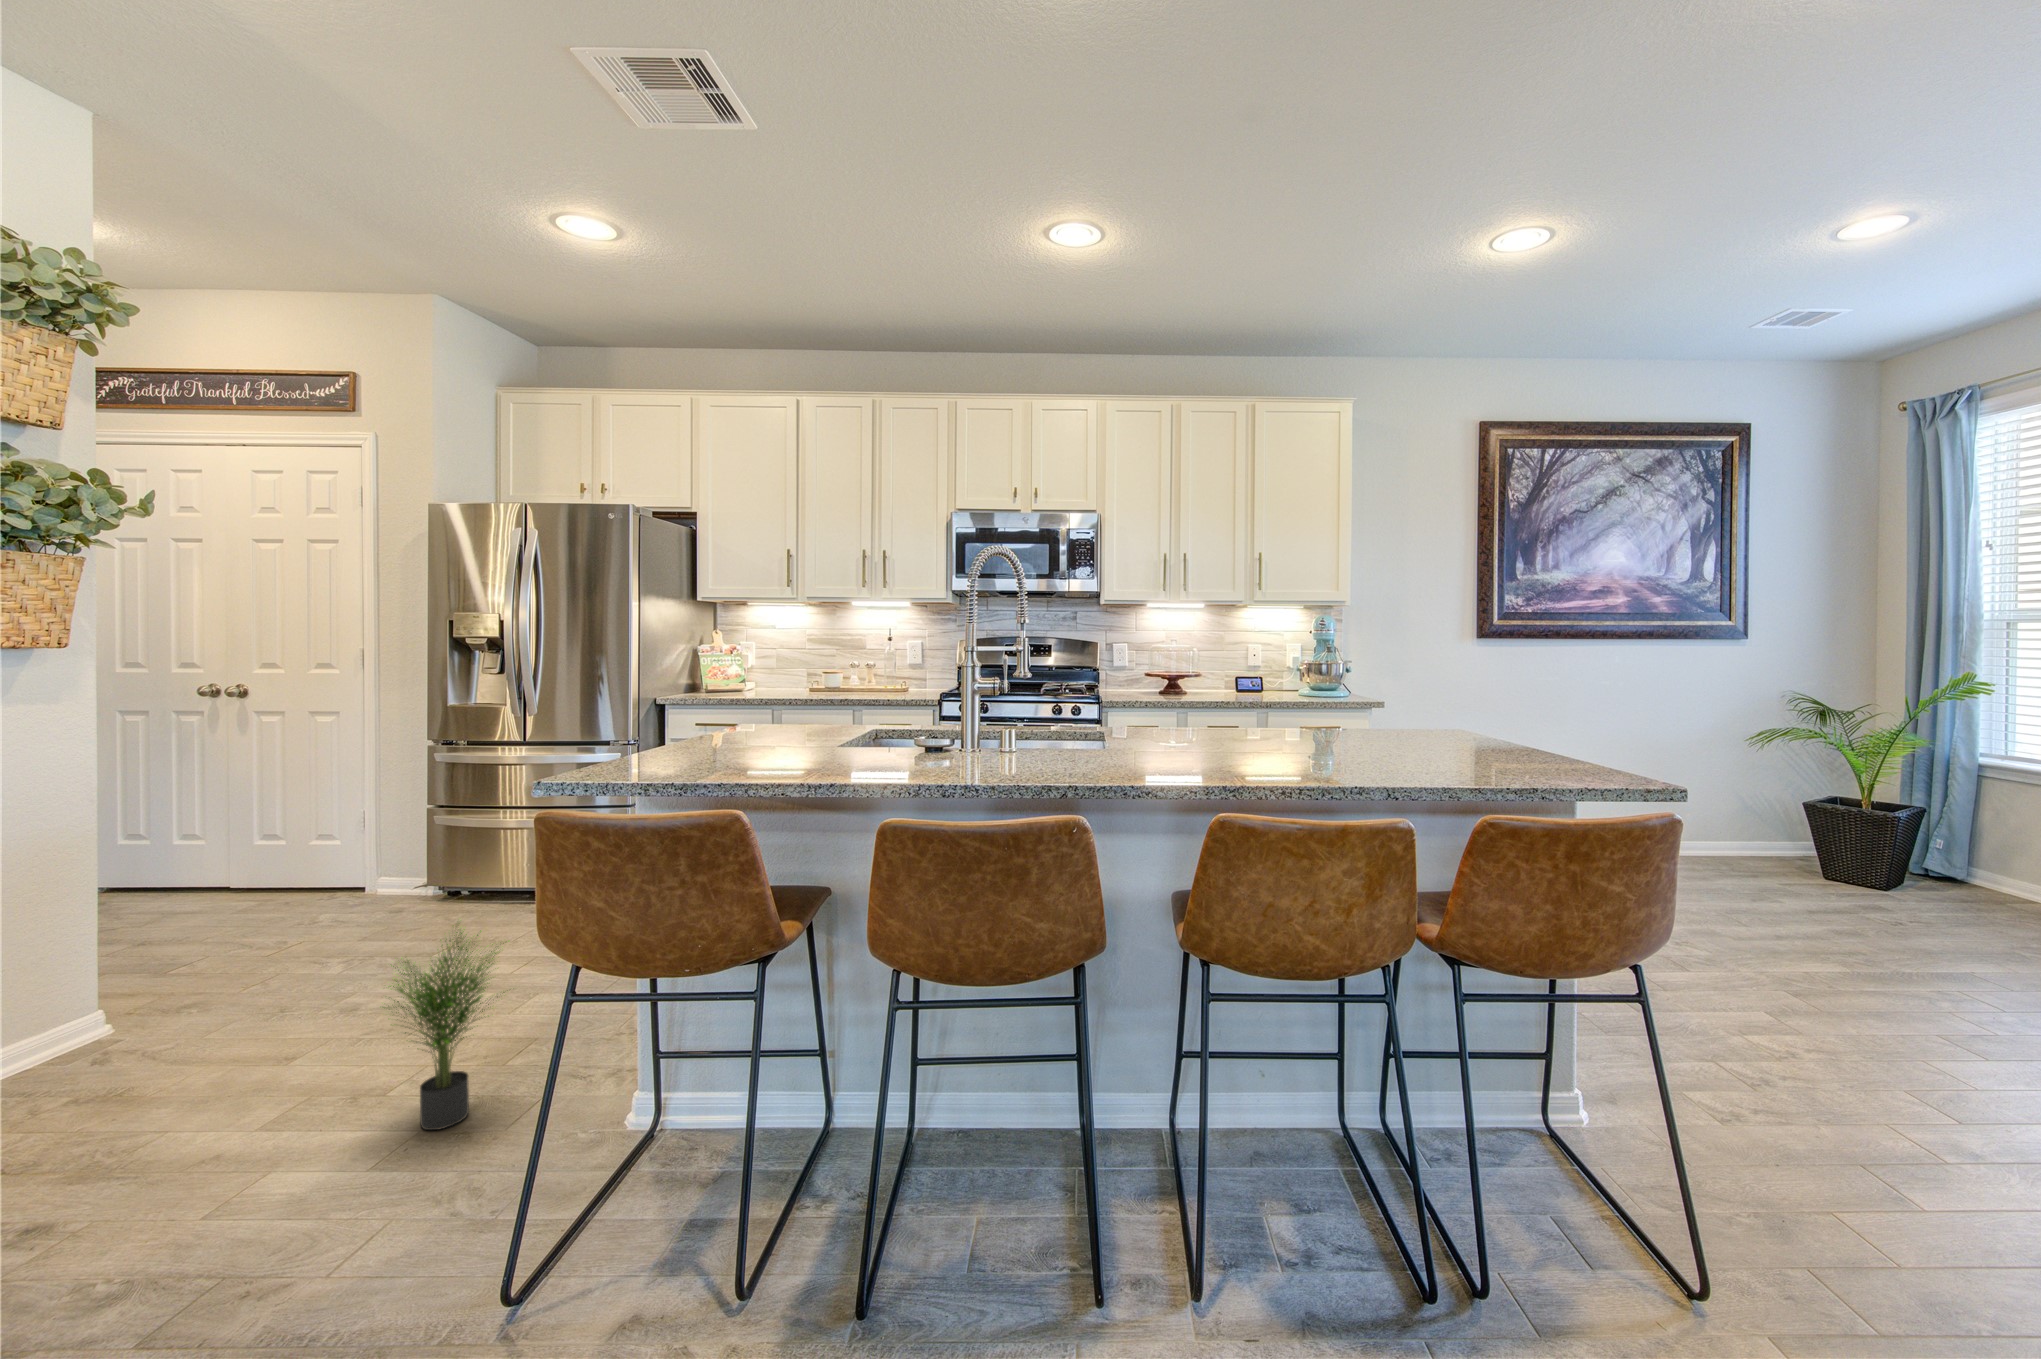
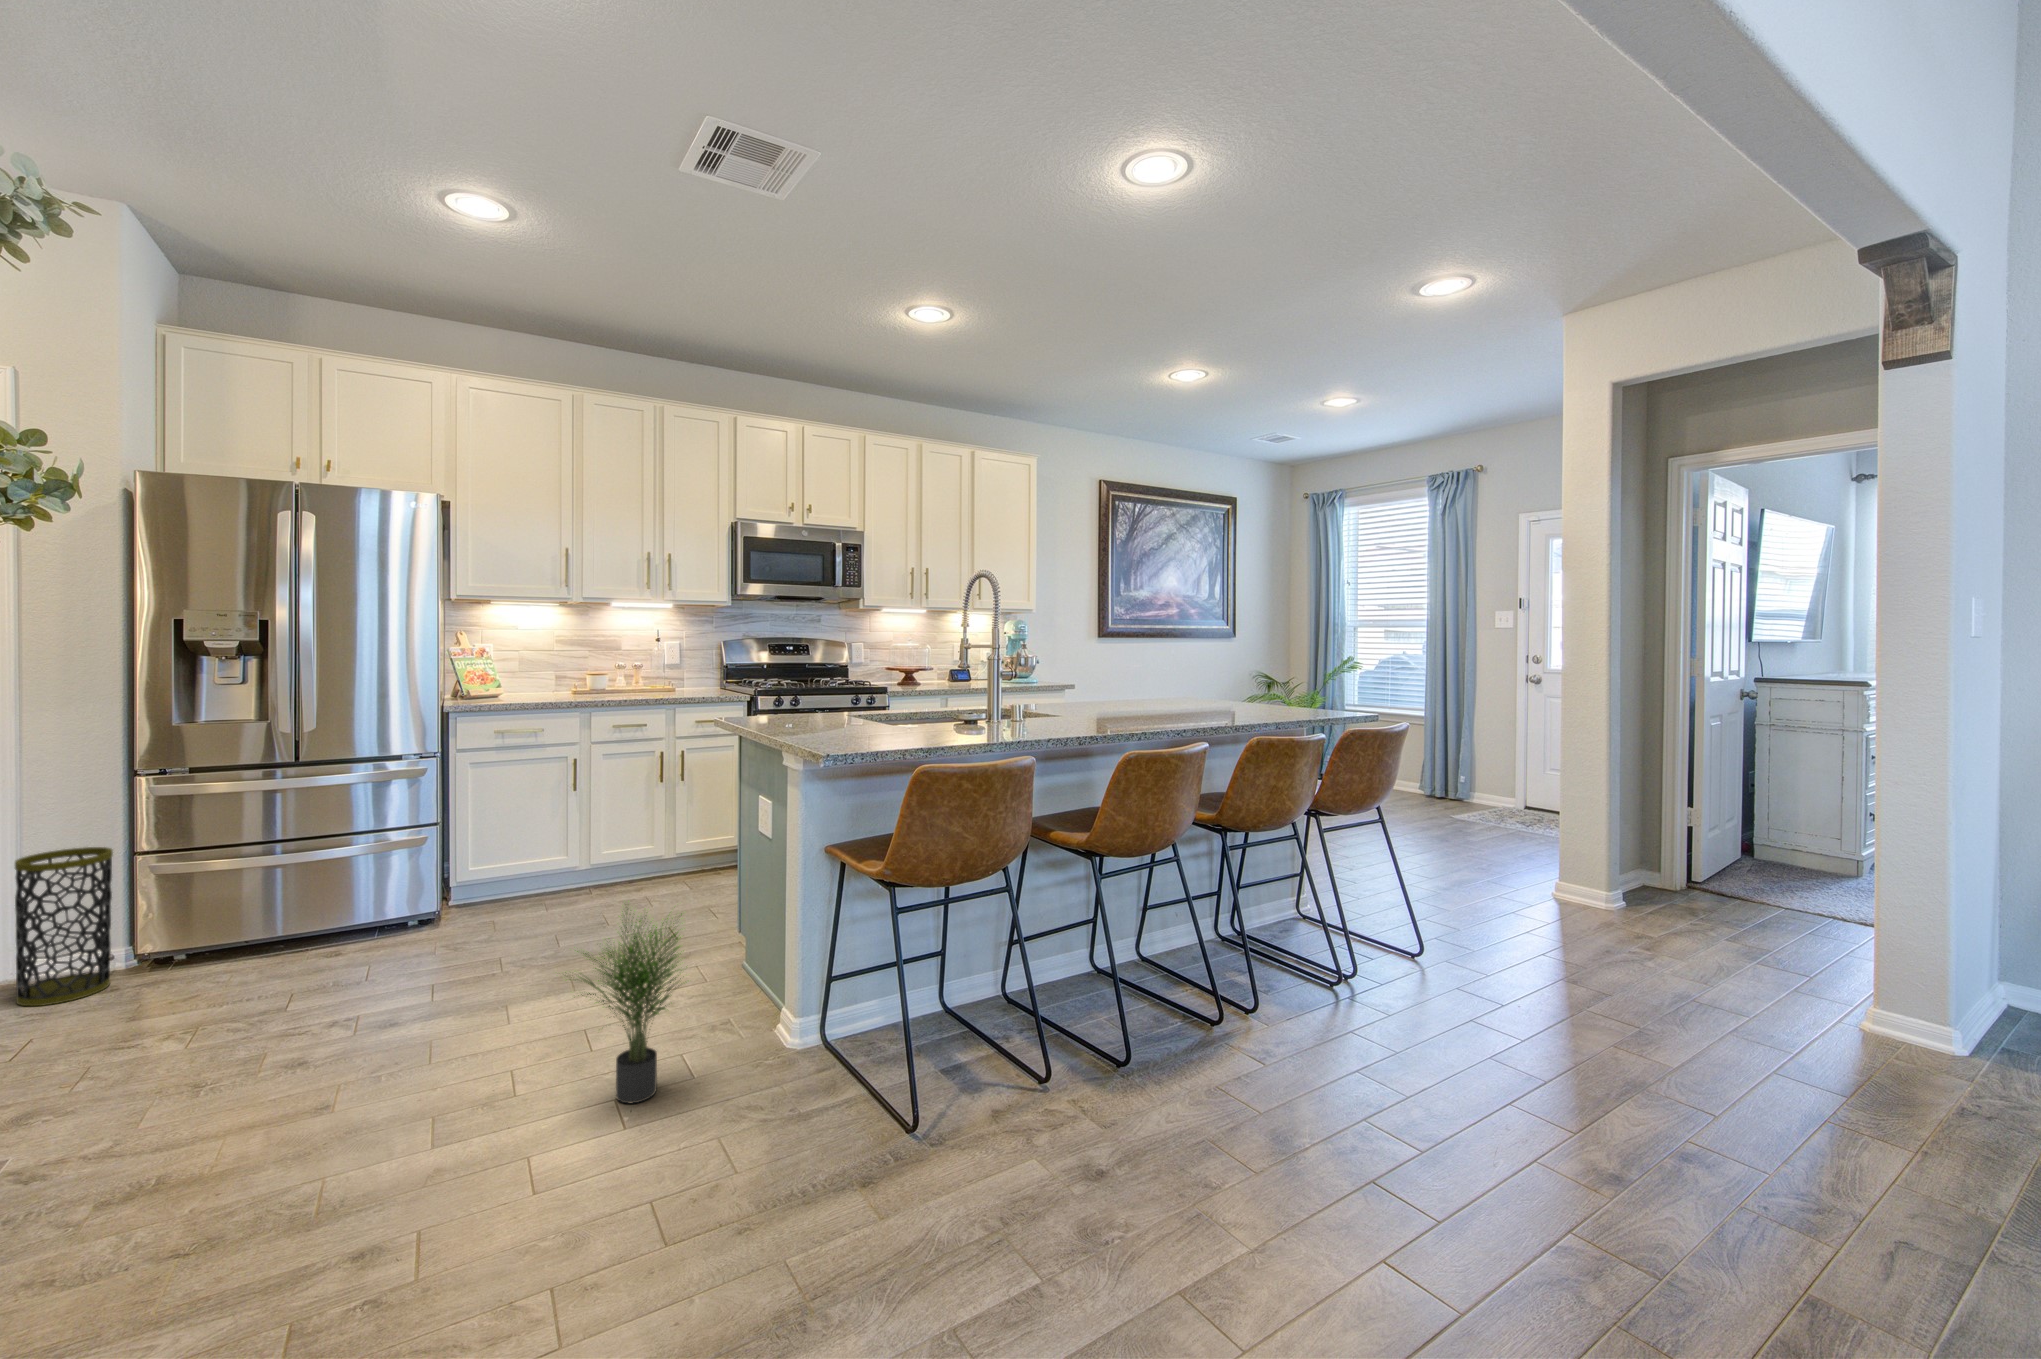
trash can: none [346,798,412,914] -> present [15,847,113,1006]

